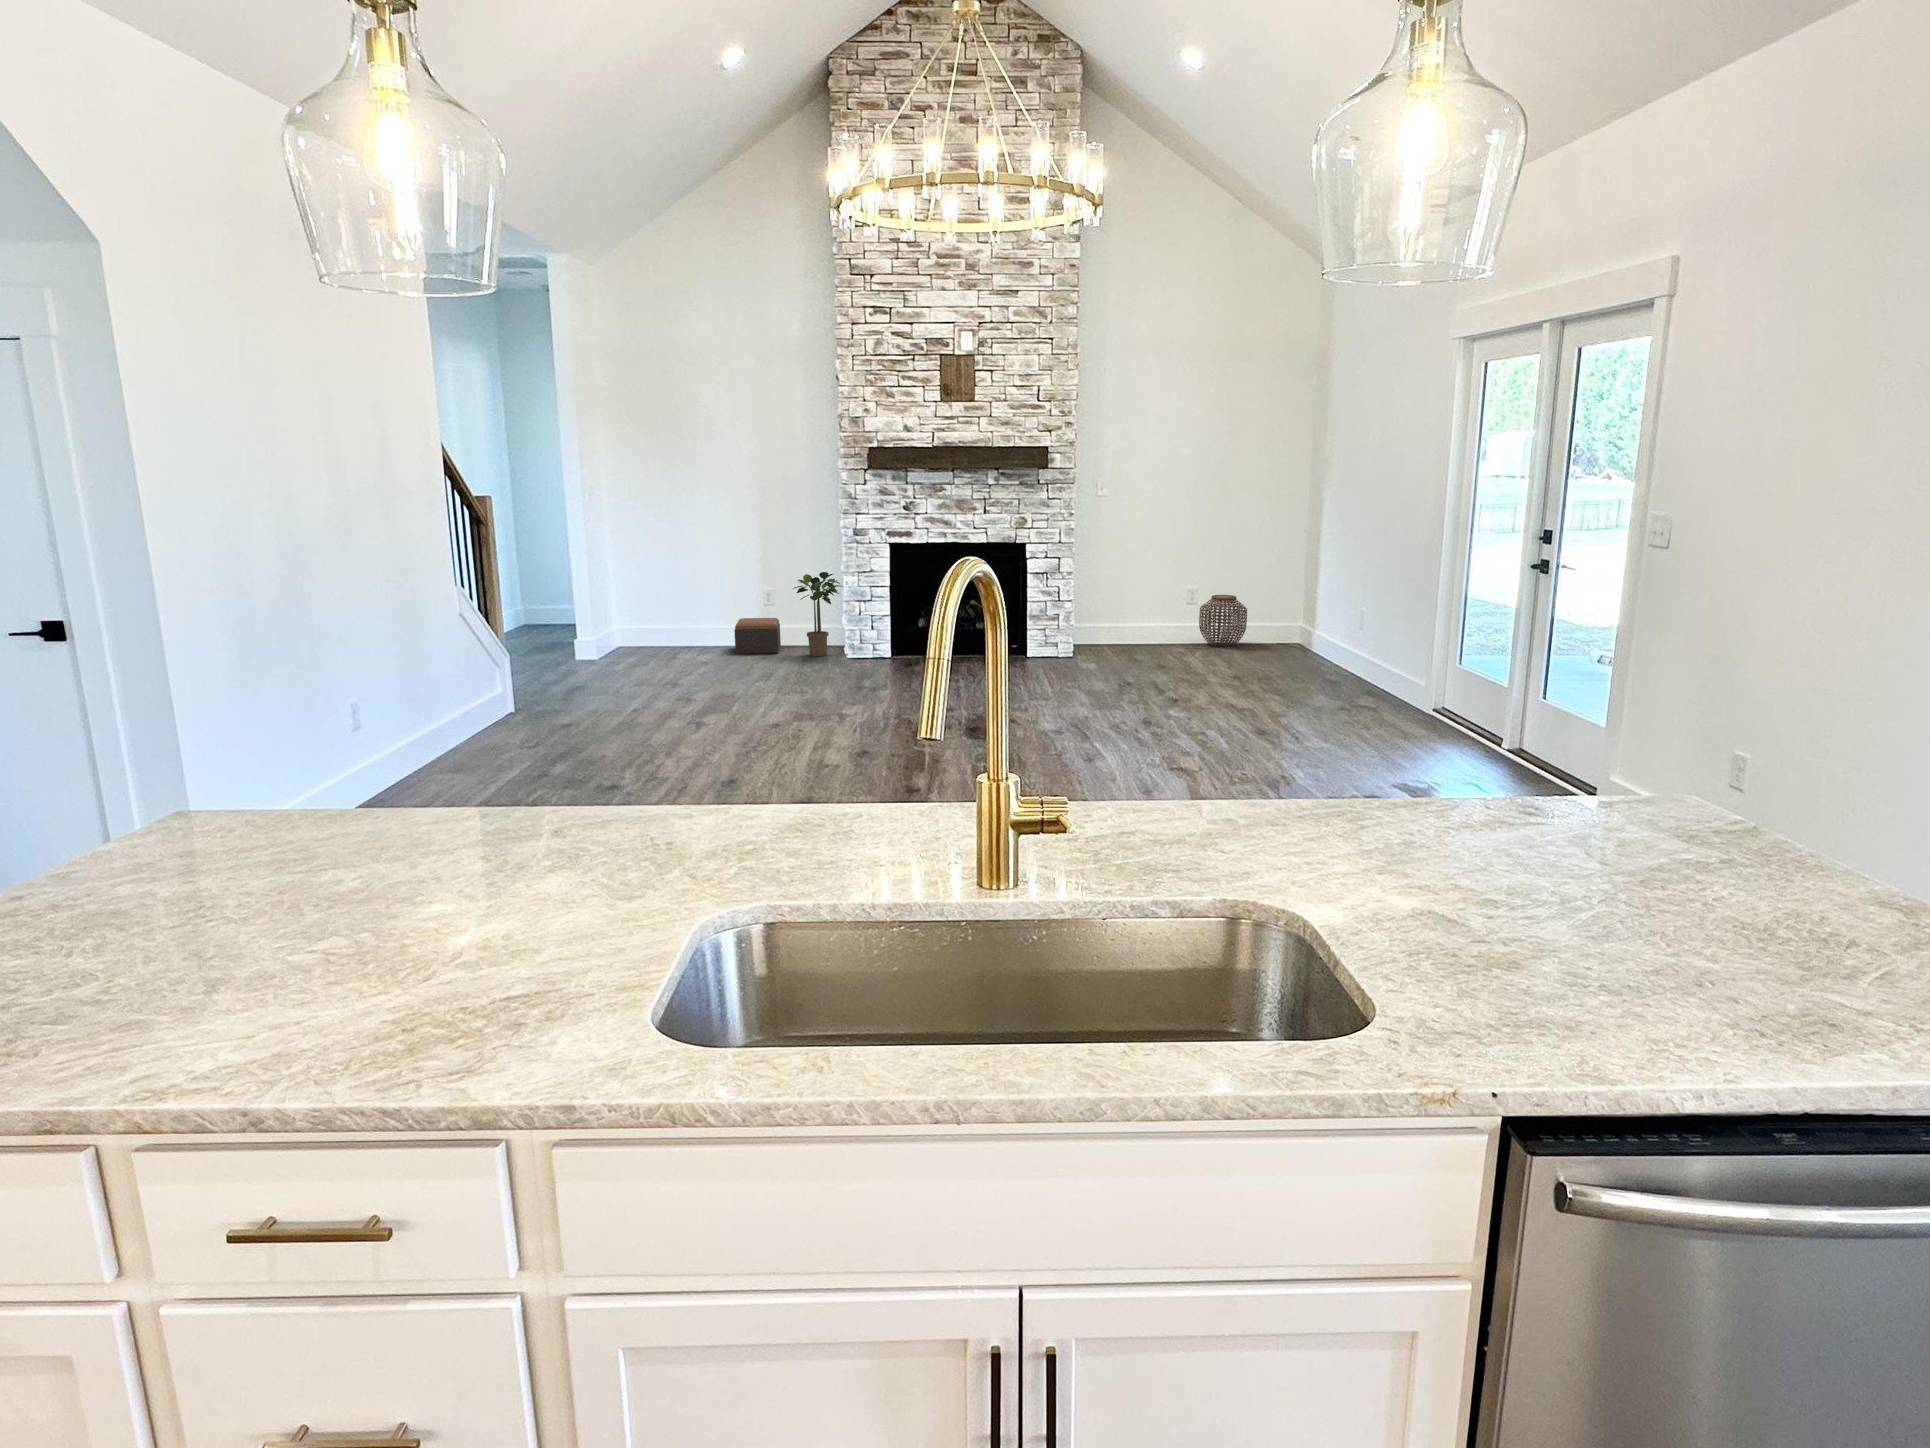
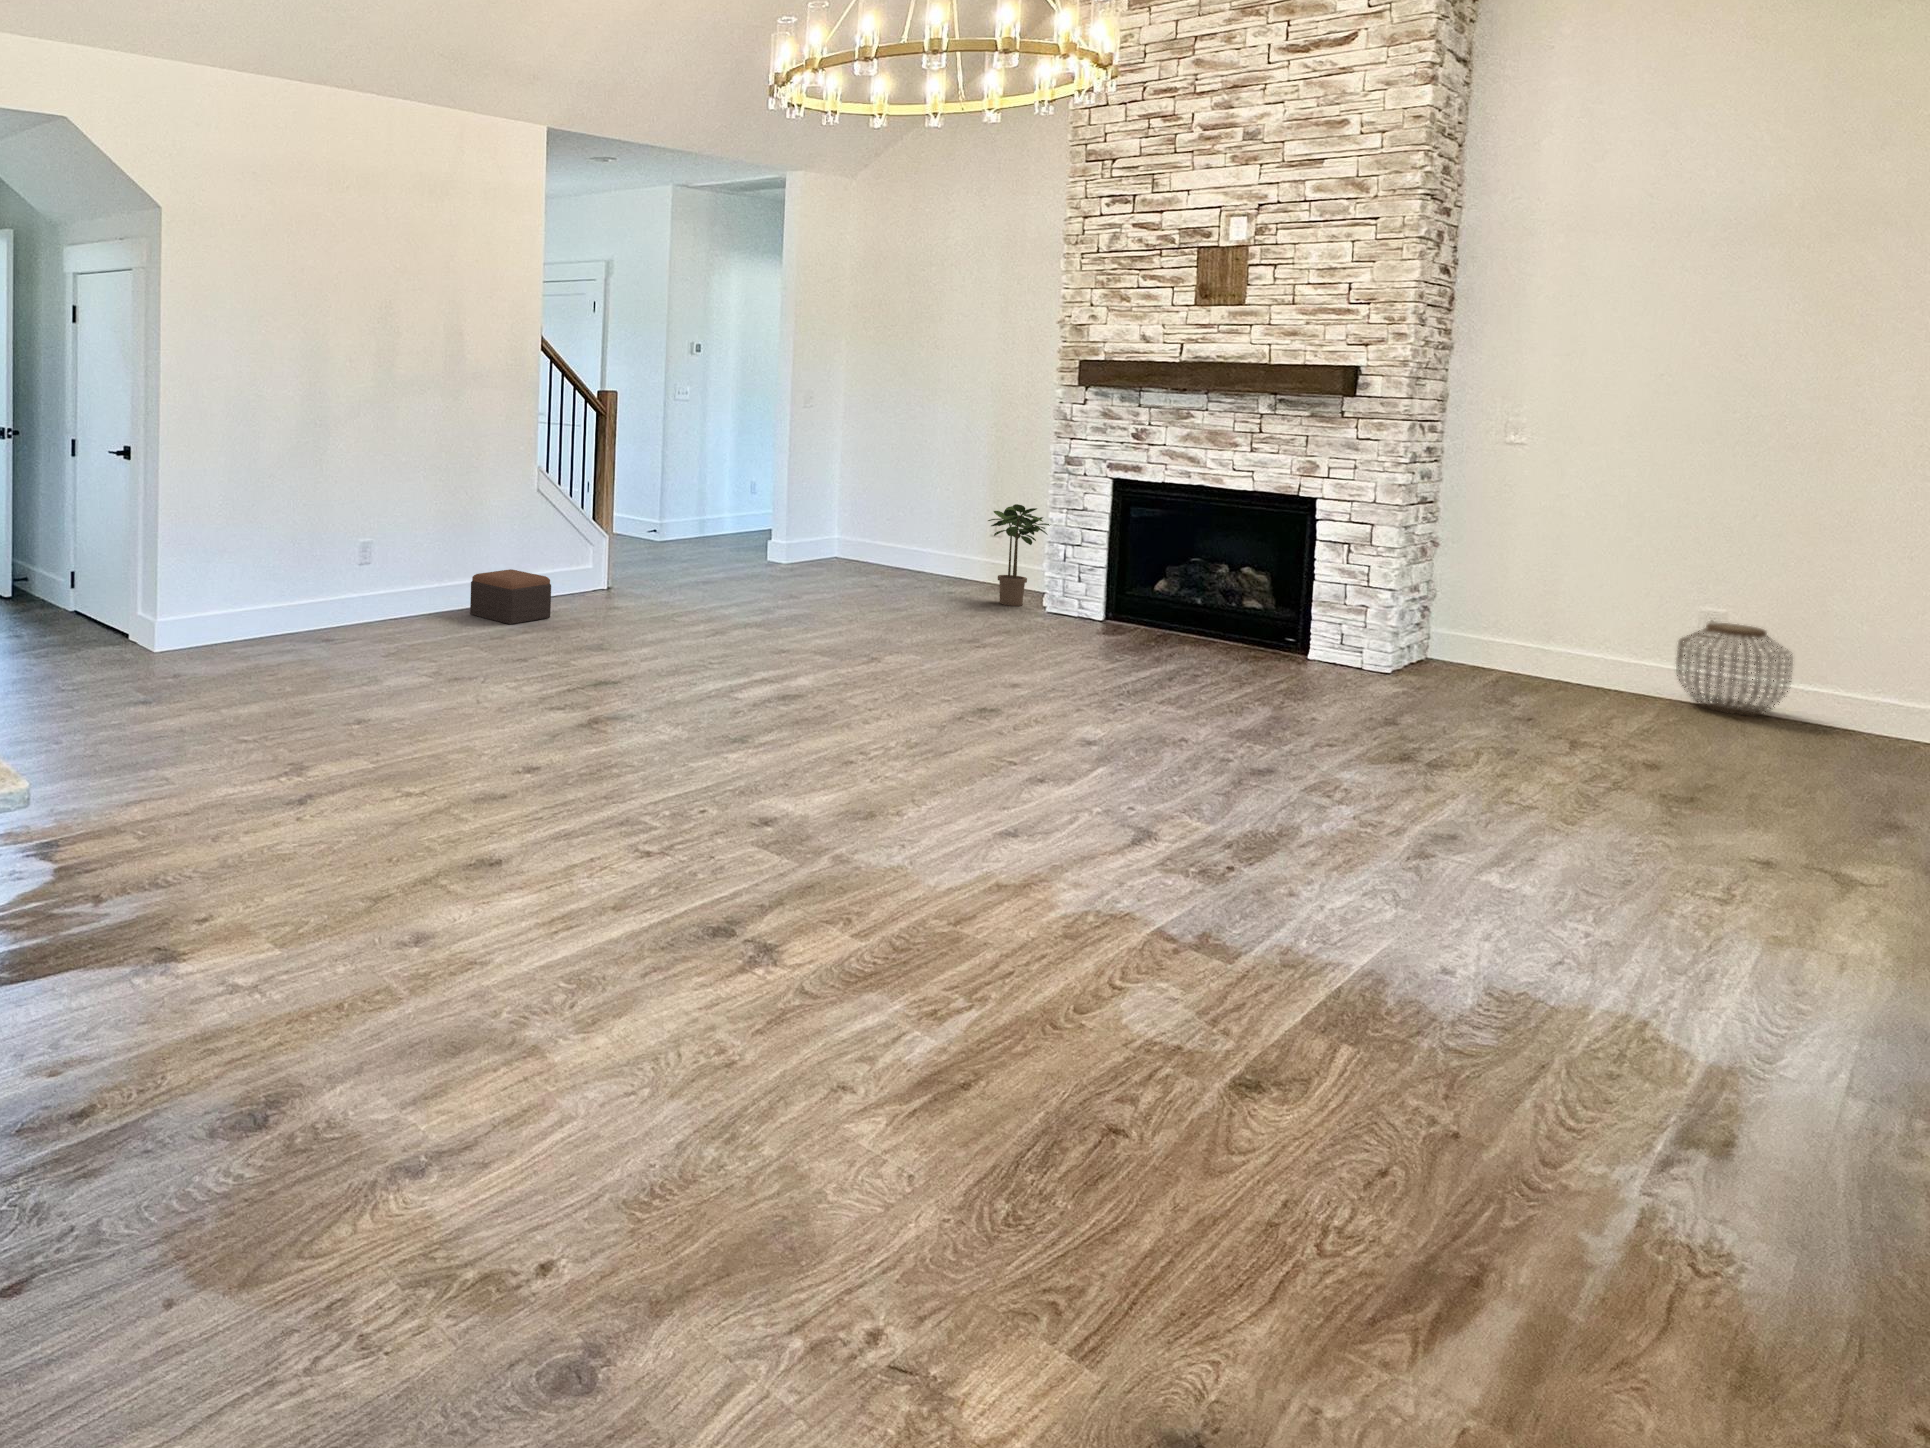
footstool: present [734,618,781,654] -> present [470,569,551,624]

